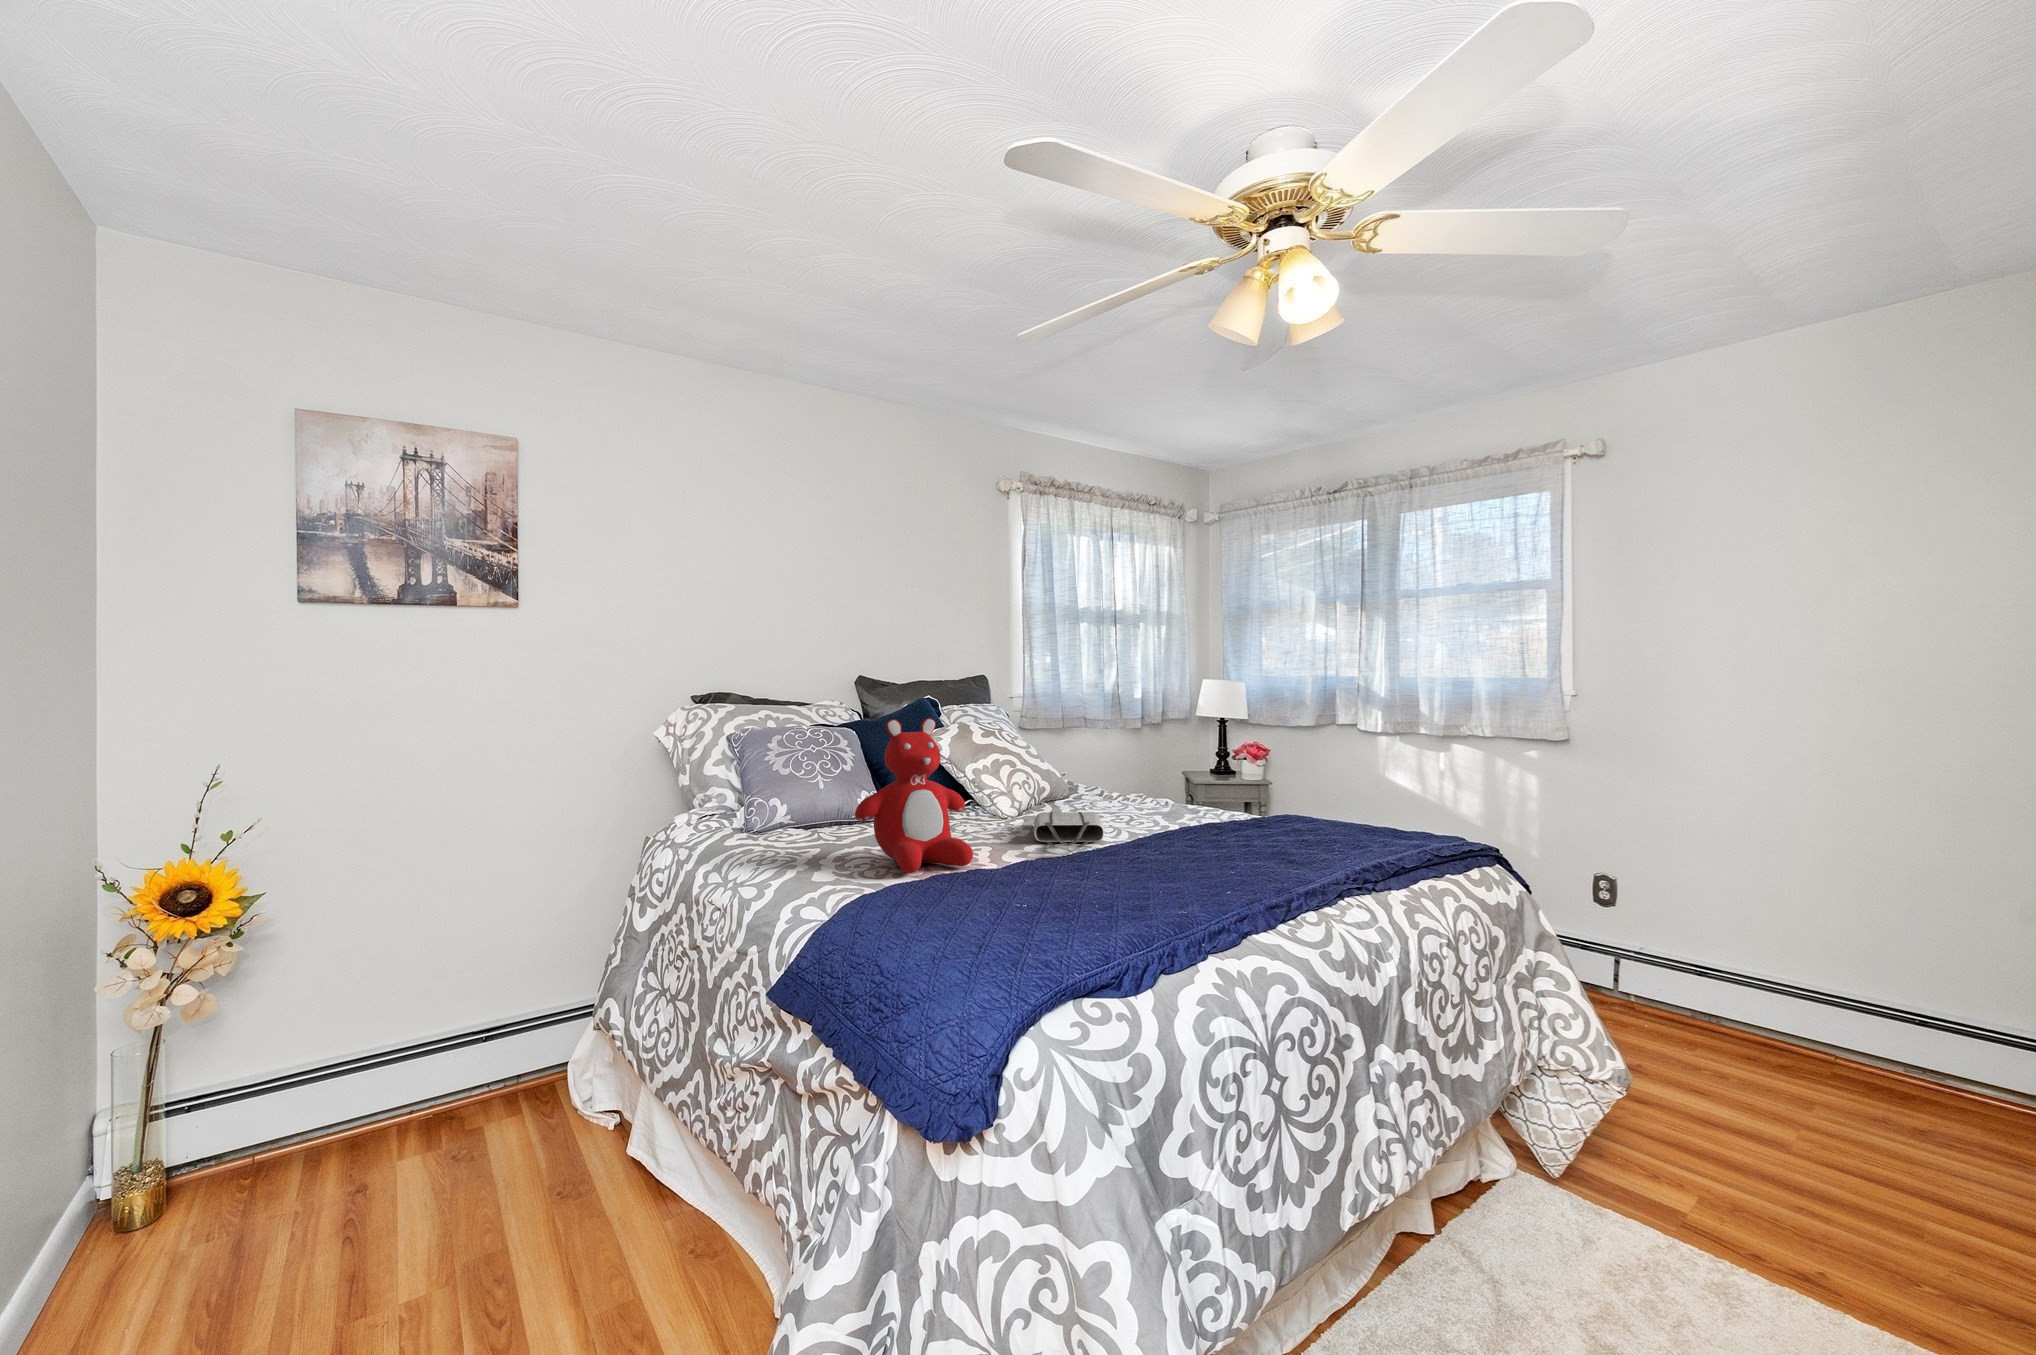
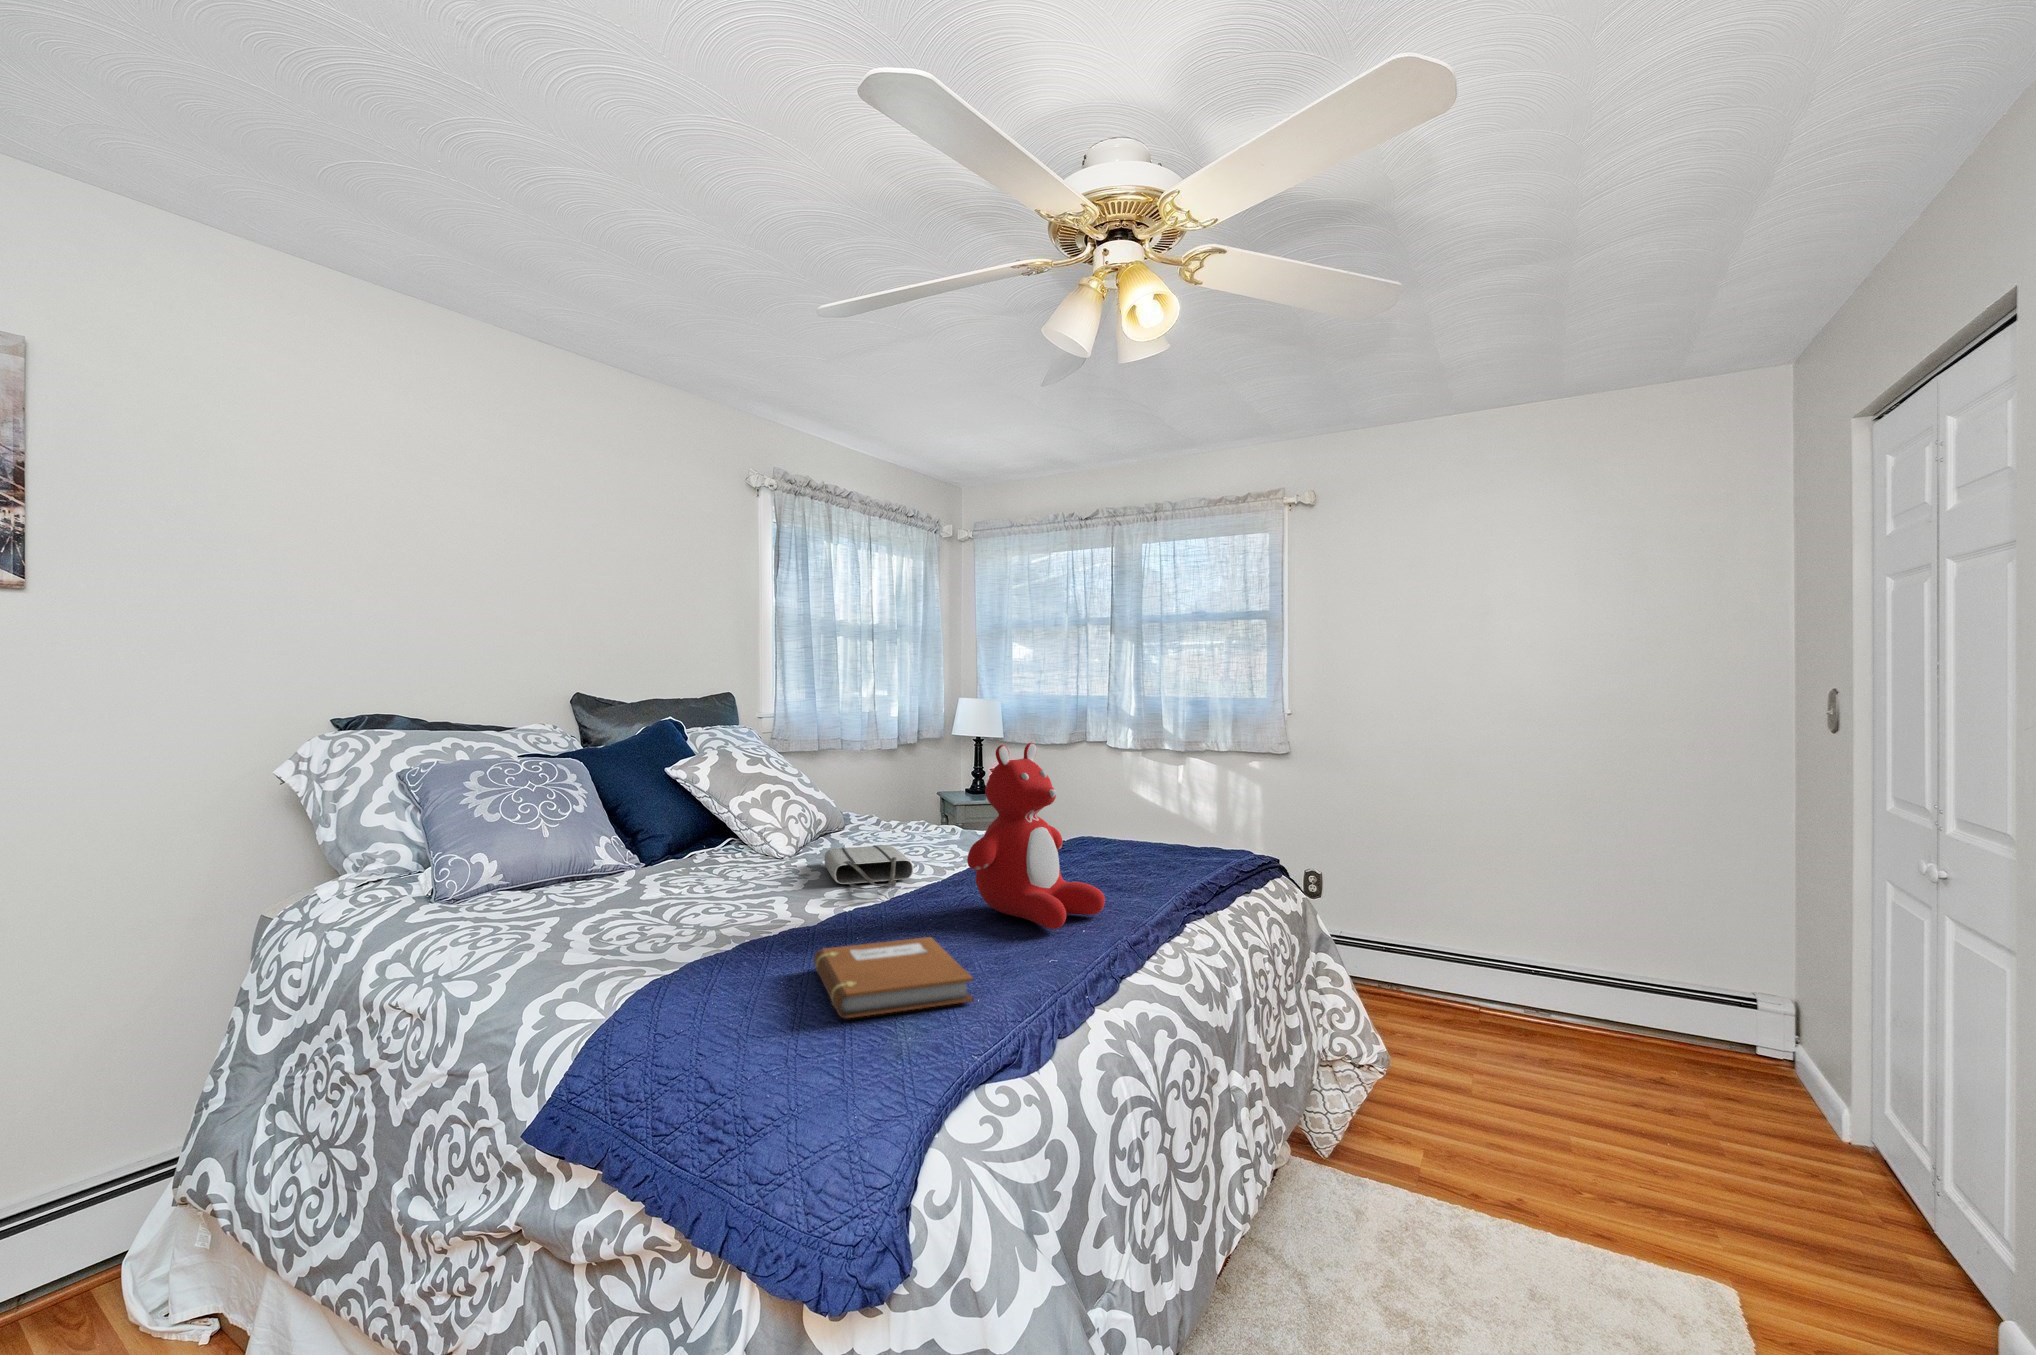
teddy bear: present [855,718,973,873] -> present [967,743,1105,929]
notebook: none [980,885,1095,937] -> present [814,937,973,1018]

